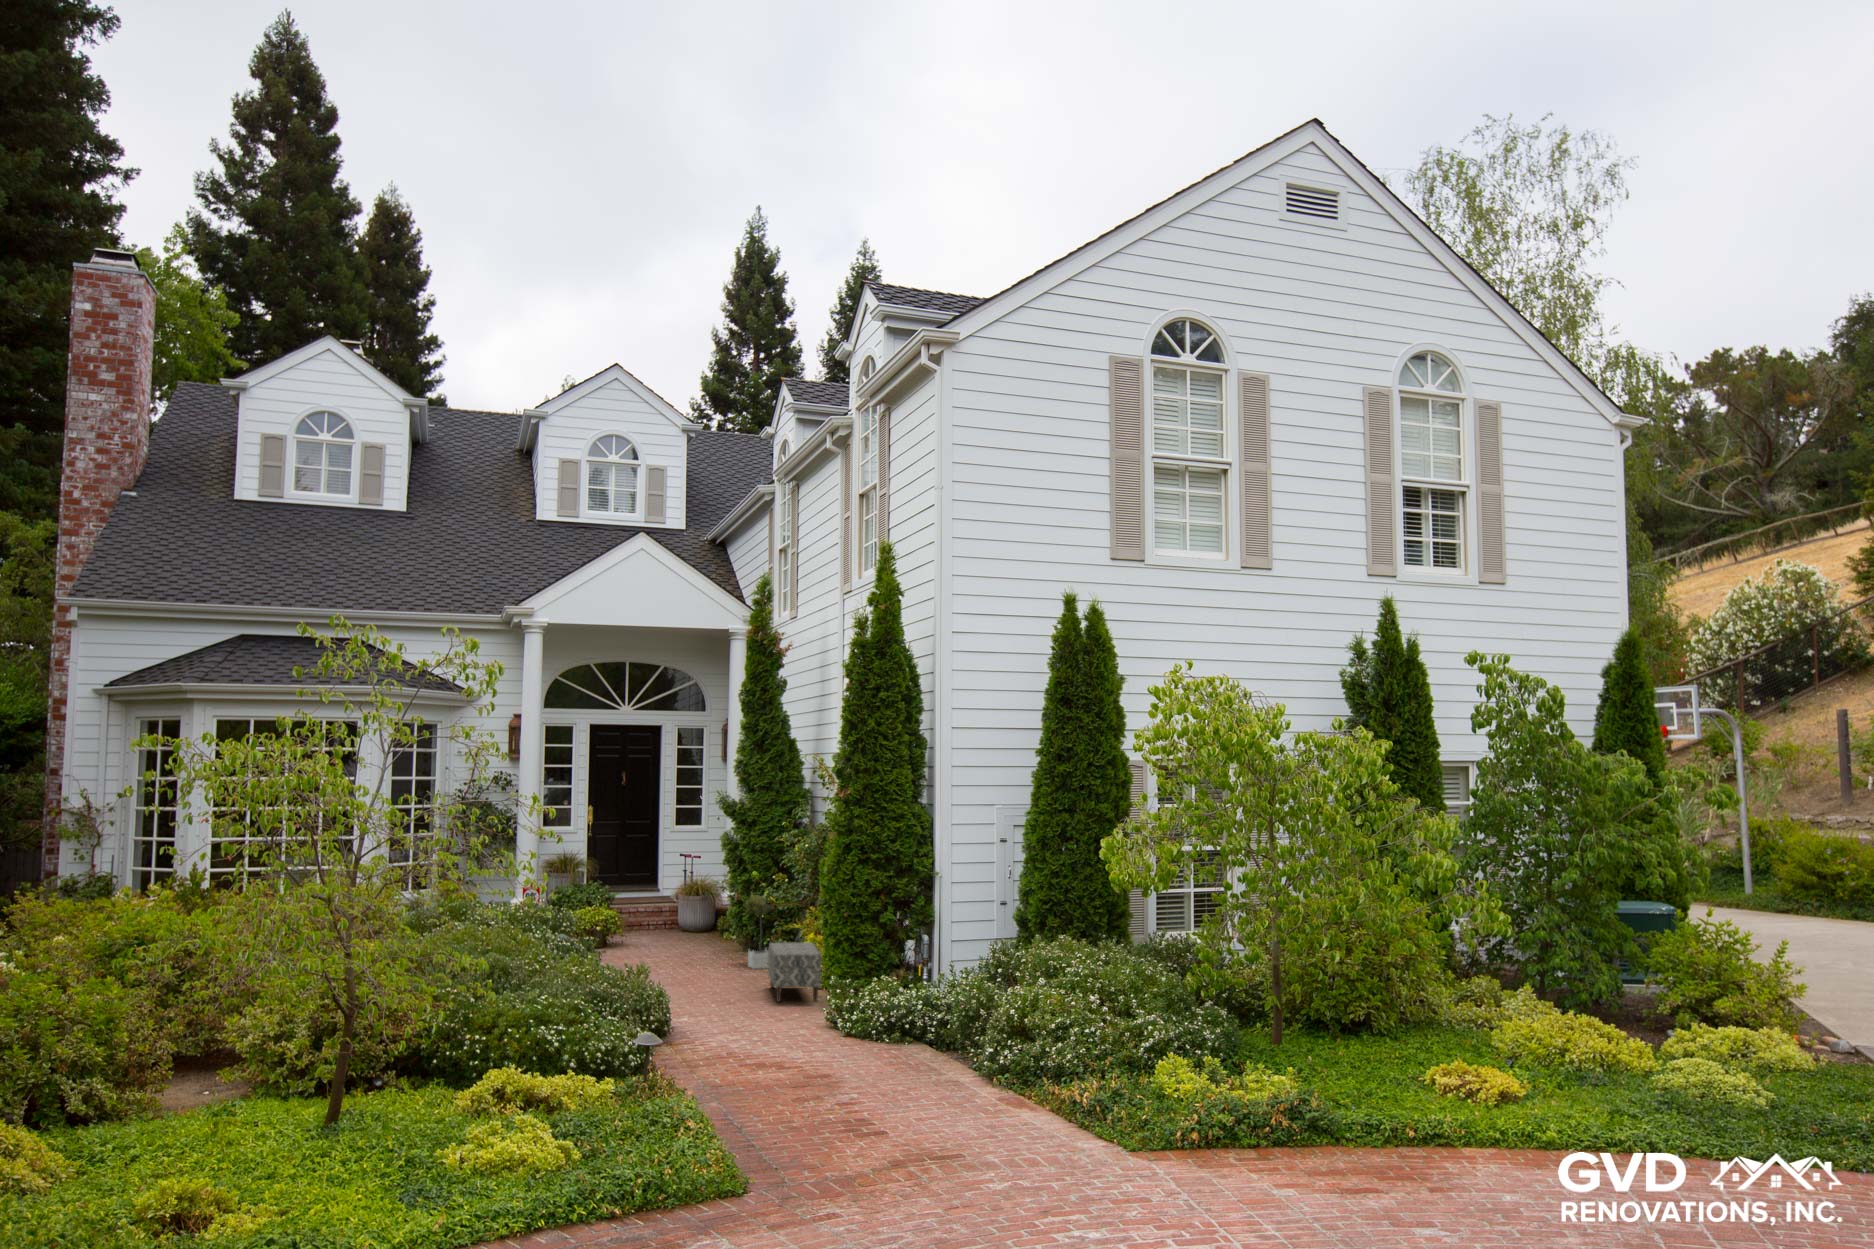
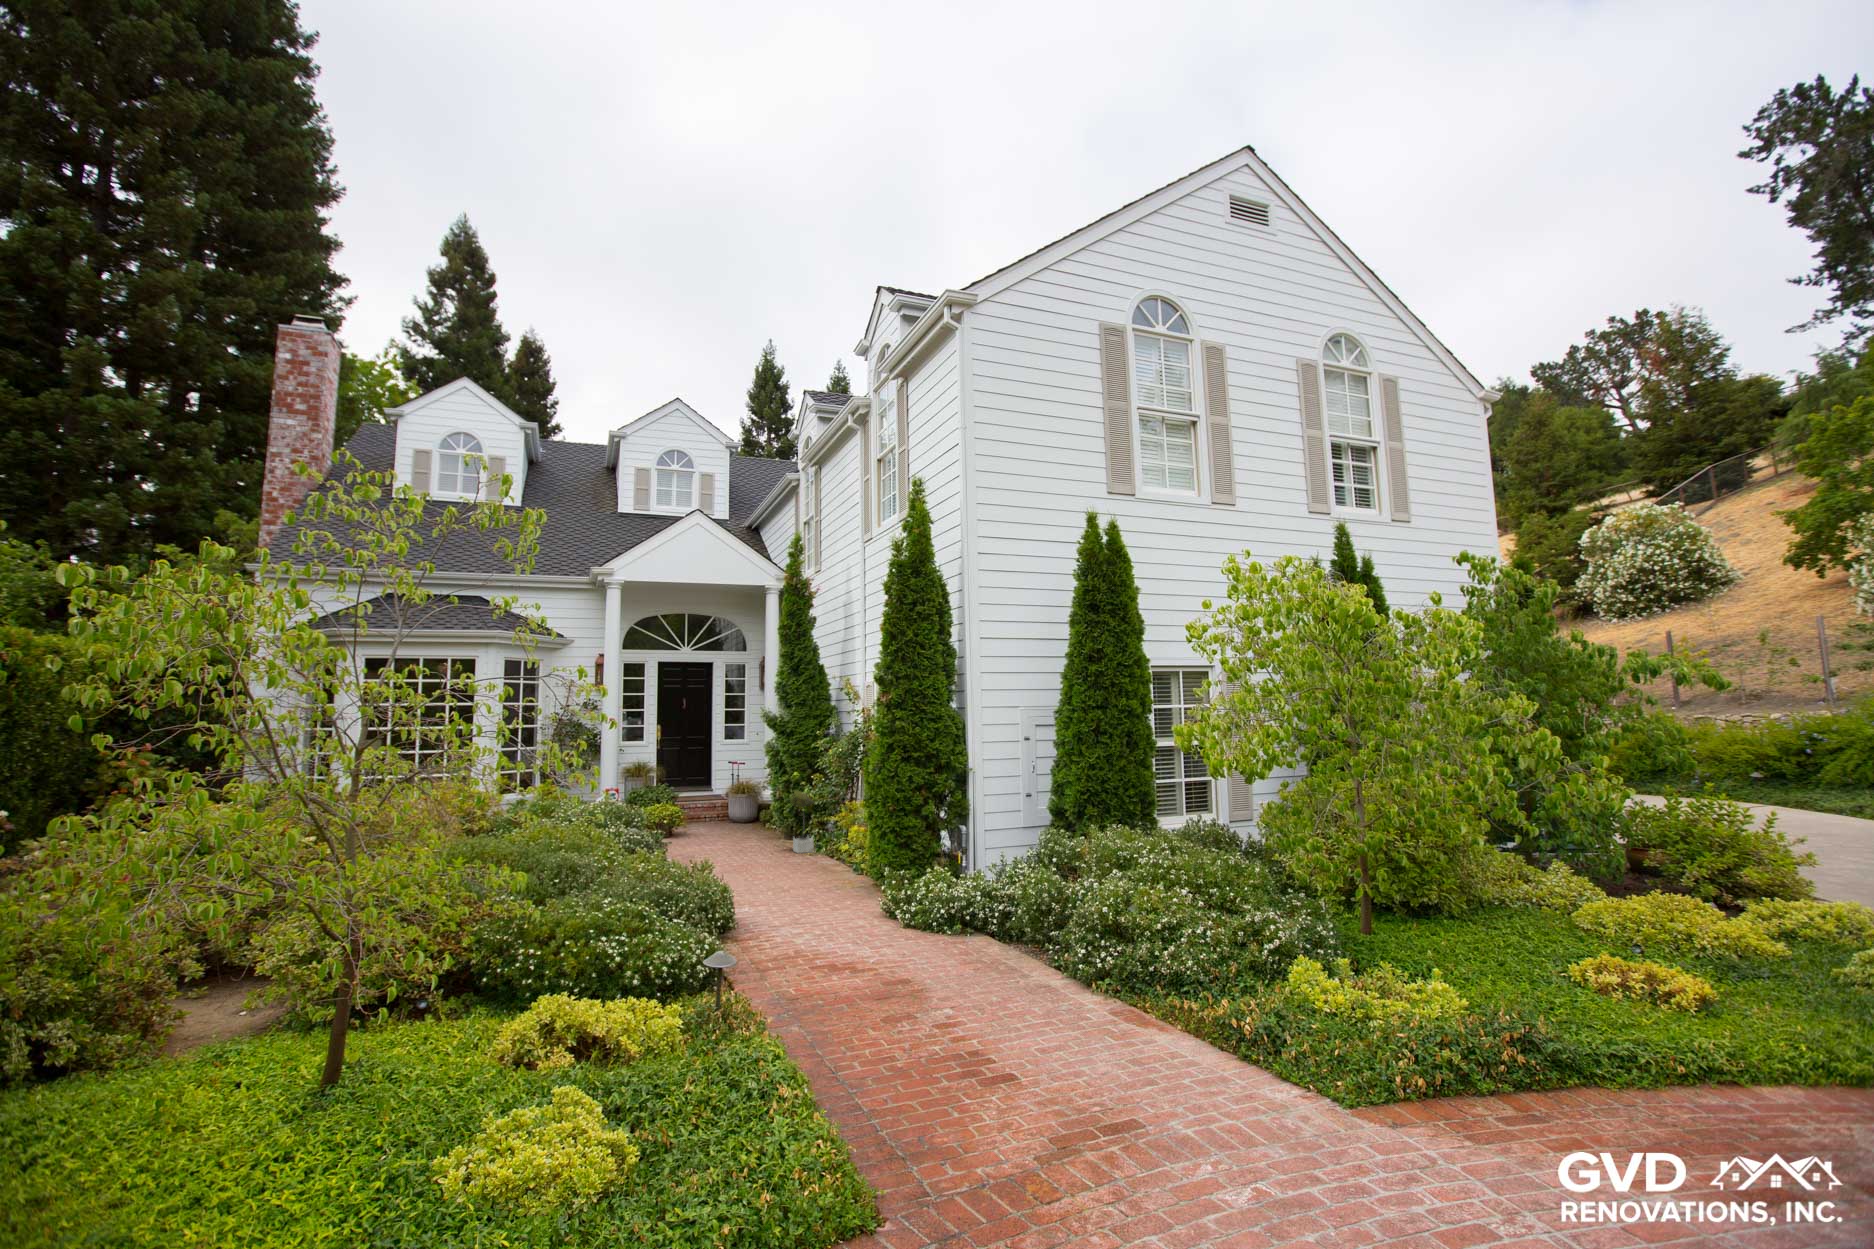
bench: present [768,943,822,1002] -> none [815,831,867,886]

